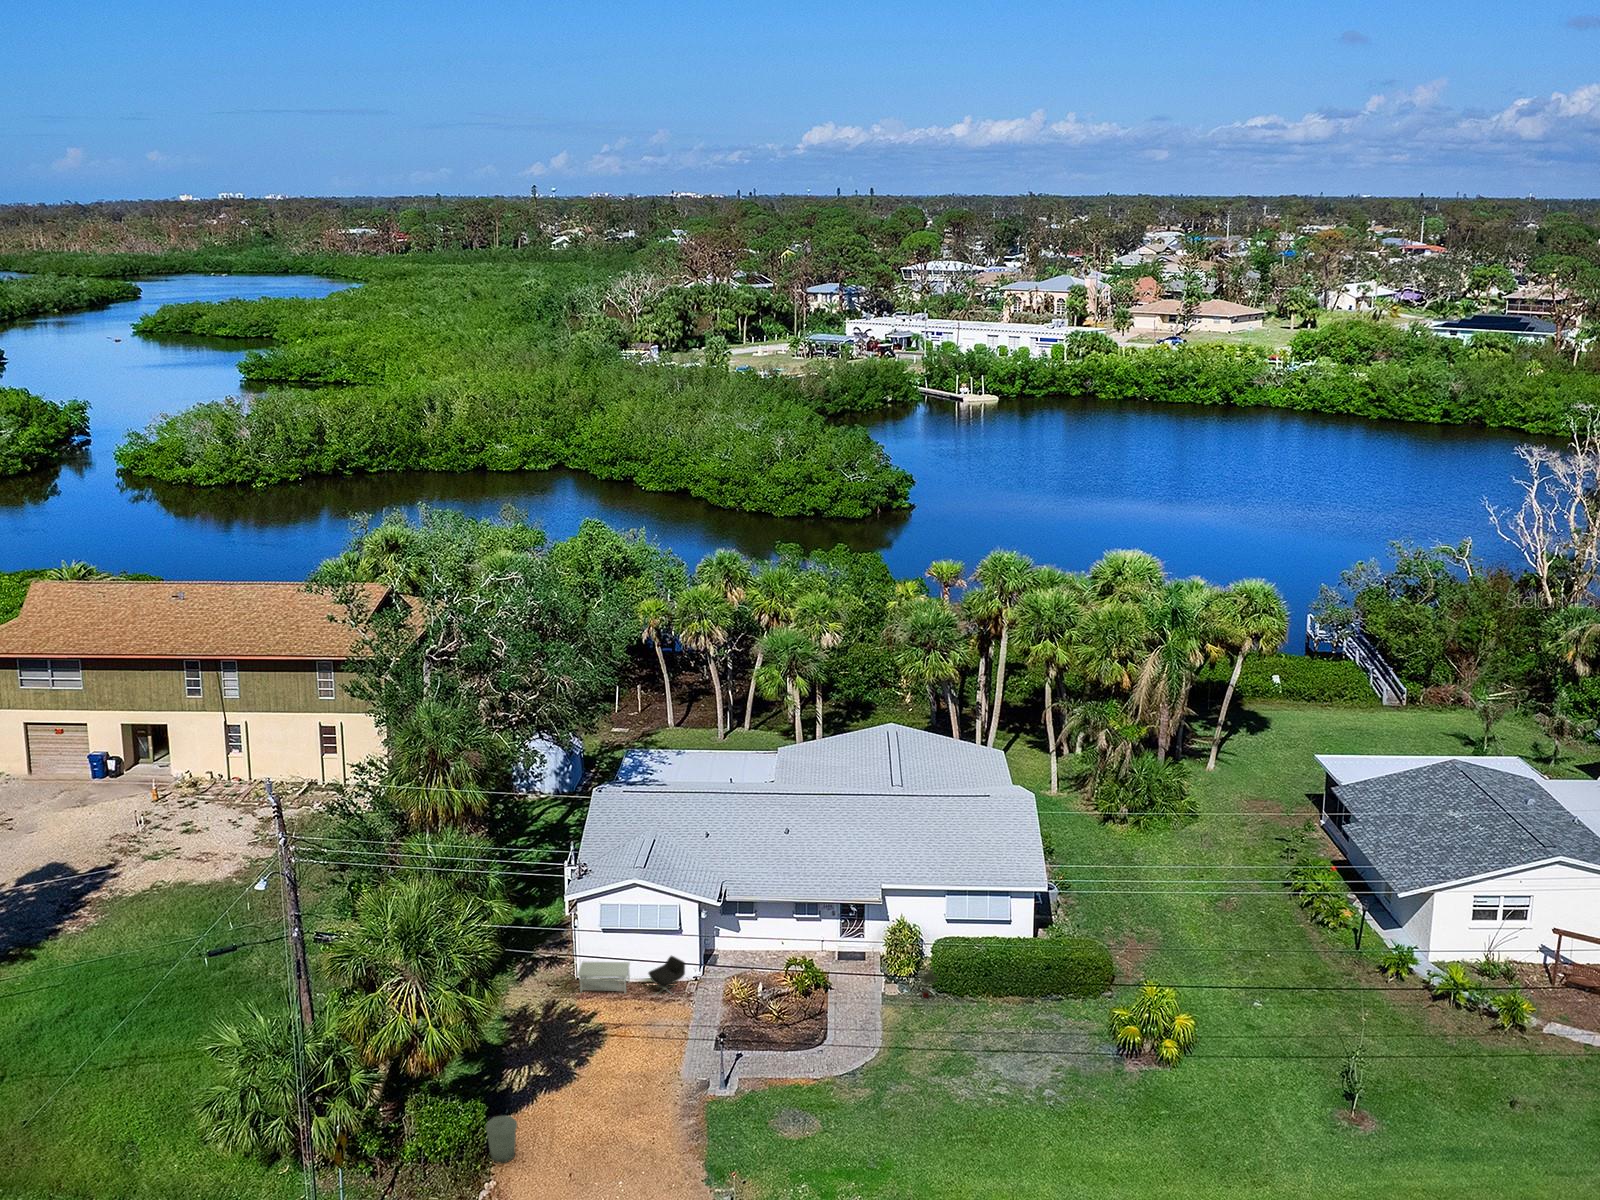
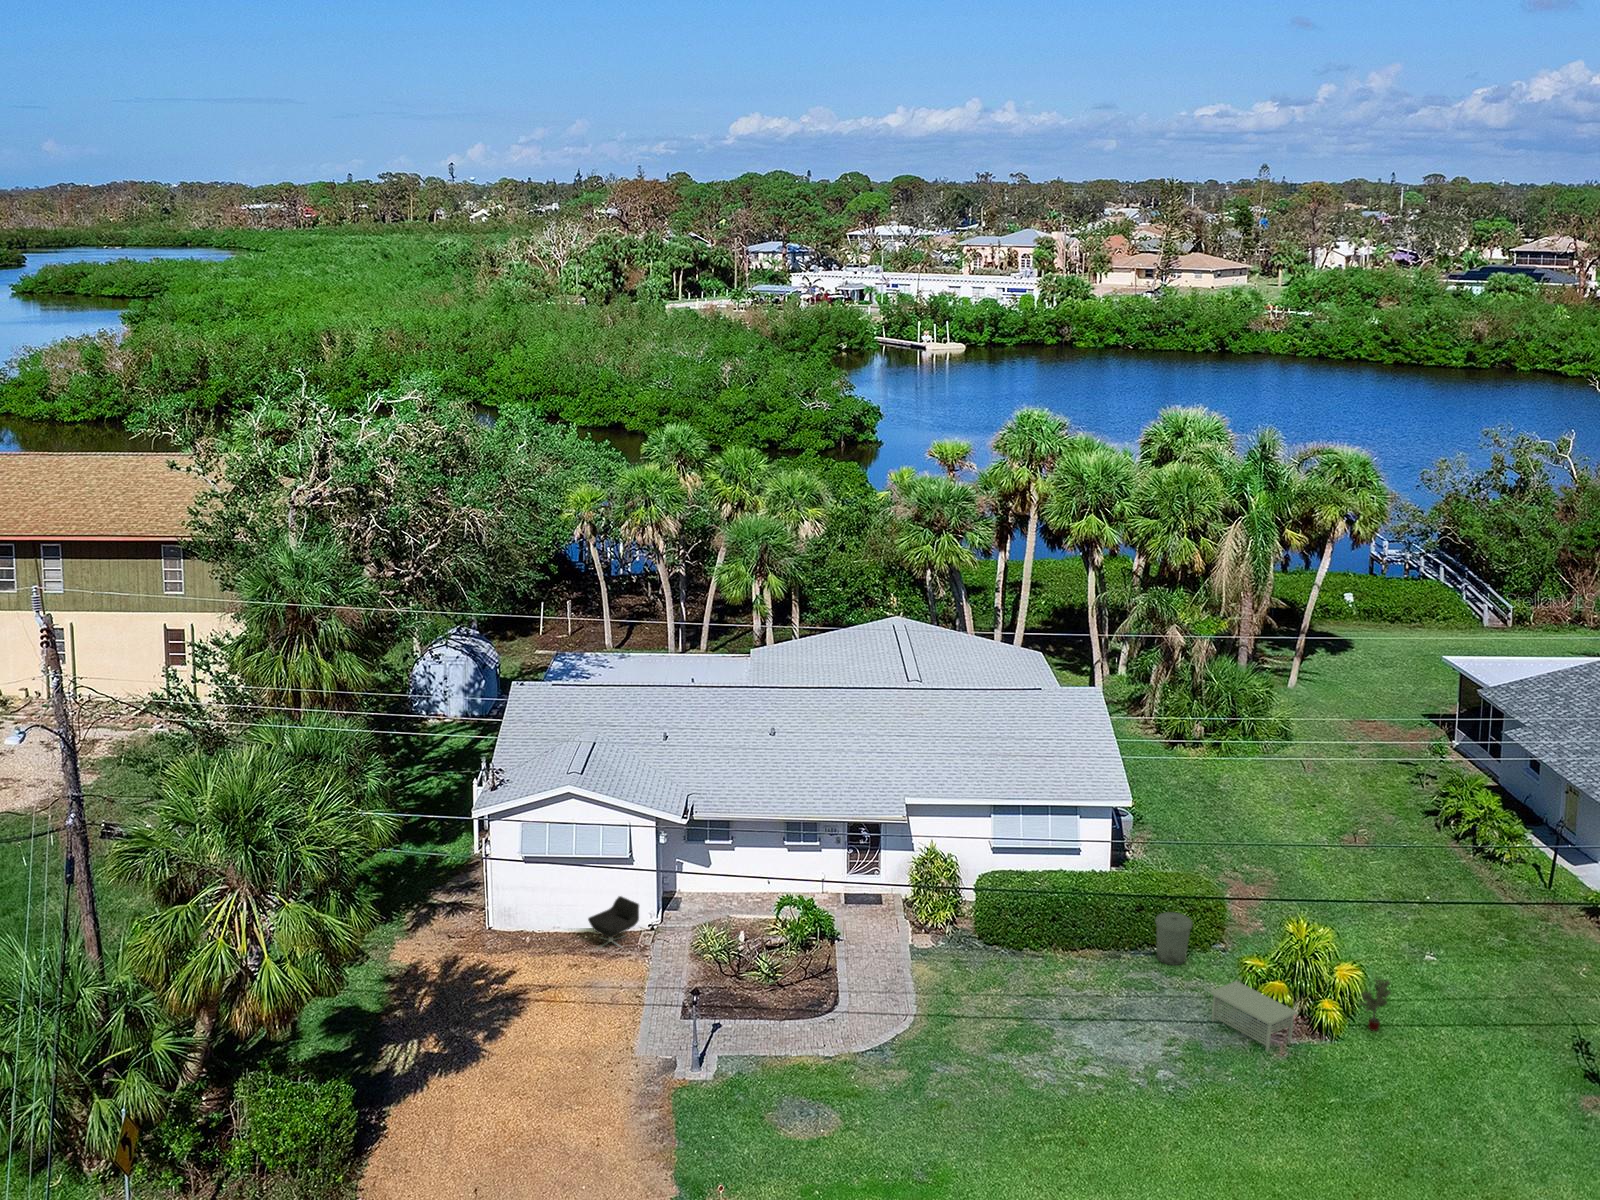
storage bench: present [578,962,630,993] -> present [1211,981,1296,1051]
potted tree: present [918,967,938,998] -> present [1360,980,1391,1031]
trash can: present [486,1116,517,1163] -> present [1155,912,1192,965]

